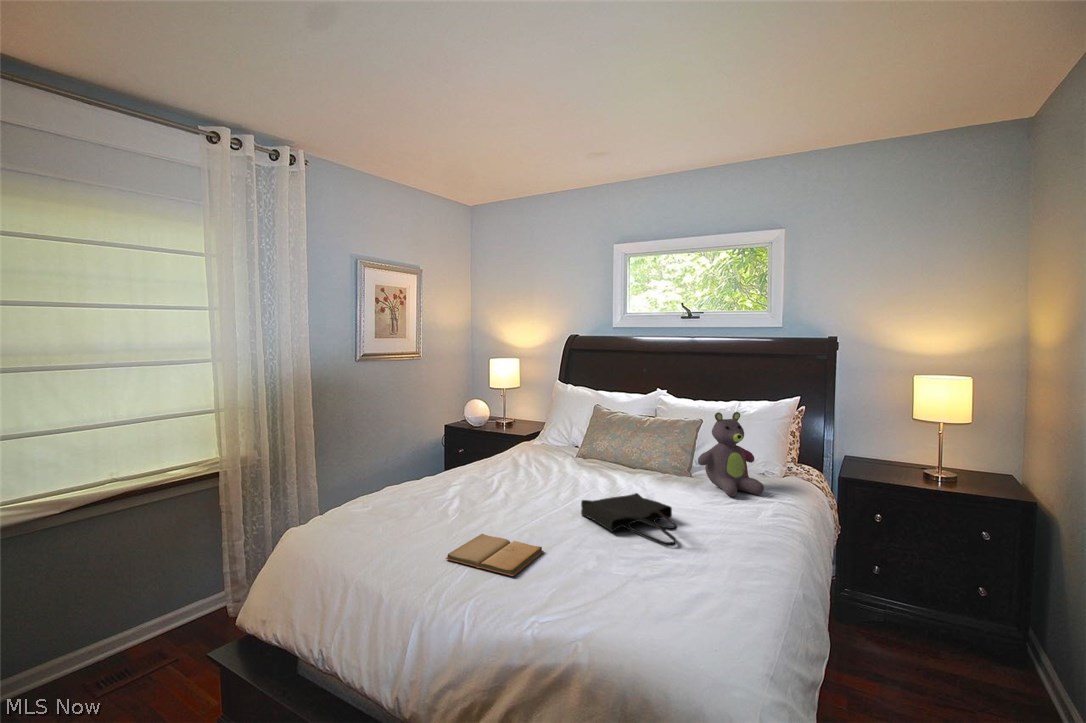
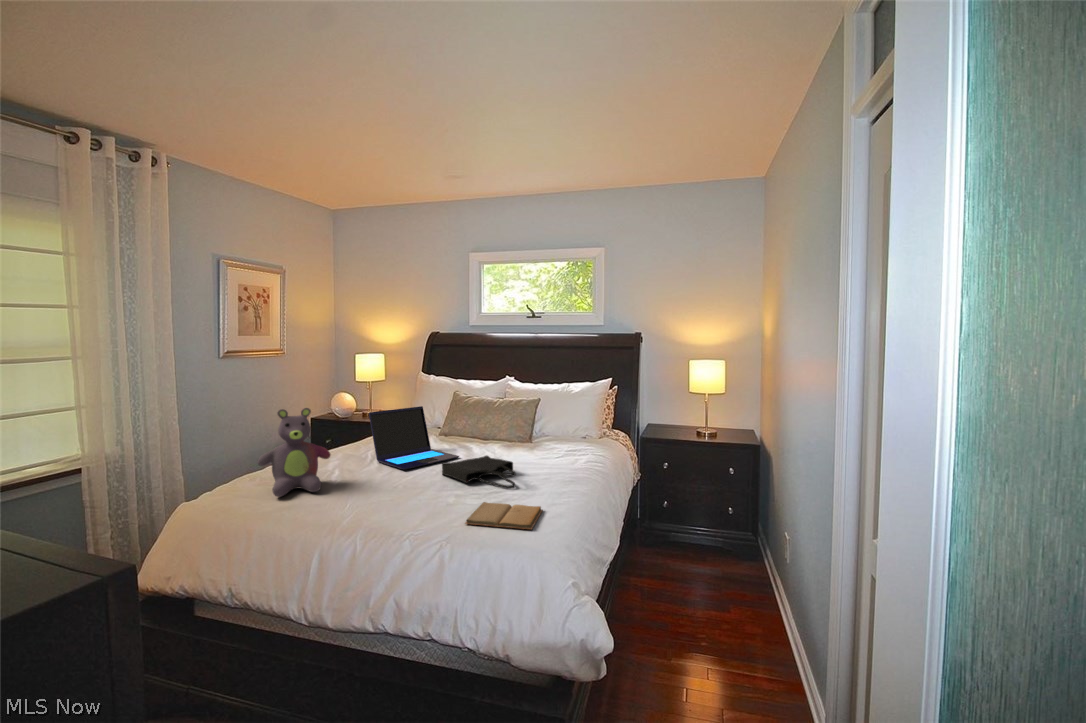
stuffed bear: present [698,412,764,496] -> present [258,408,331,497]
laptop: none [499,424,602,503] -> present [369,406,459,470]
book: present [445,534,544,576] -> present [465,502,542,529]

